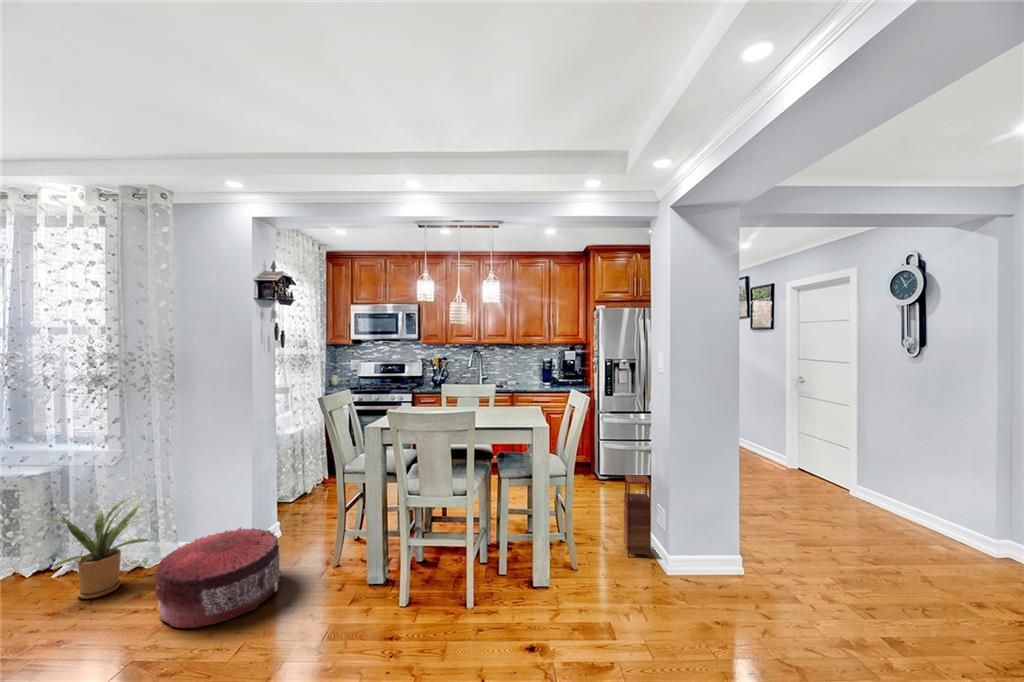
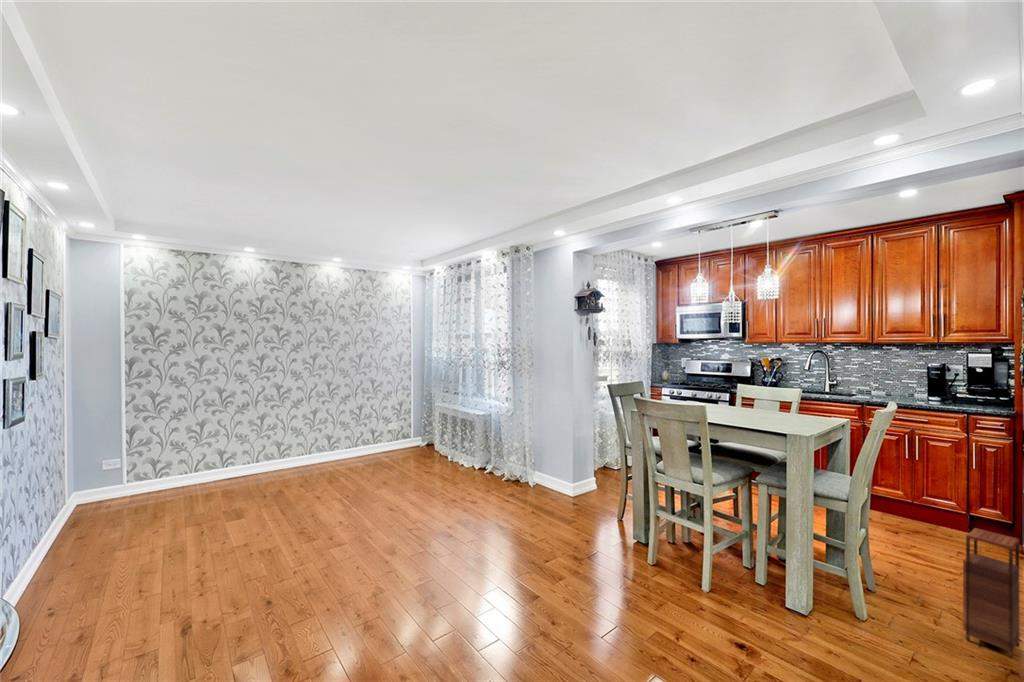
house plant: present [48,495,149,599] -> none [472,435,520,491]
pouf: present [155,528,281,628] -> none [510,470,584,526]

